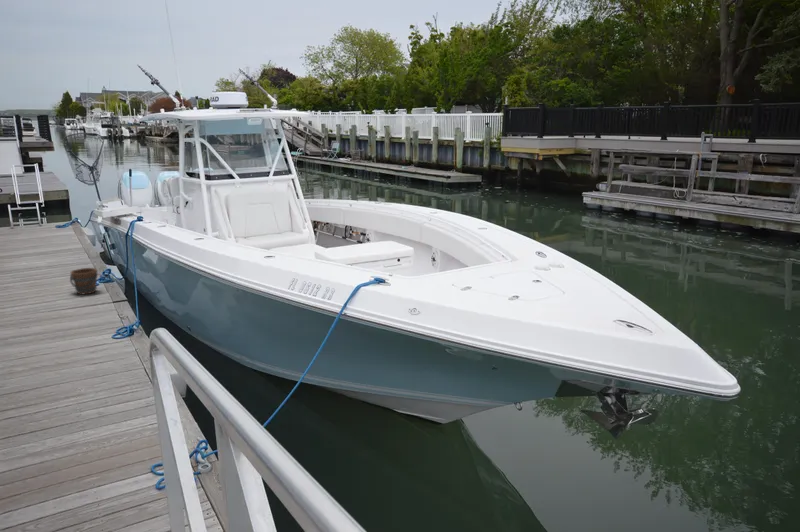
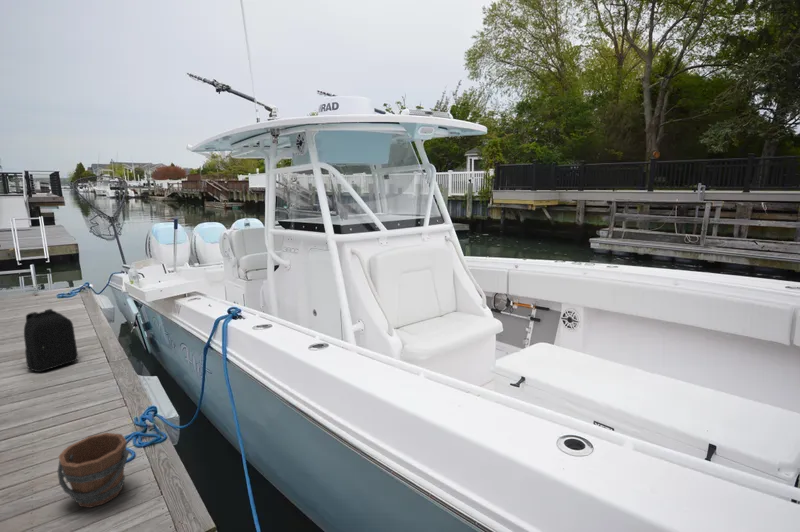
backpack: none [46,224,75,260] -> present [24,309,78,372]

